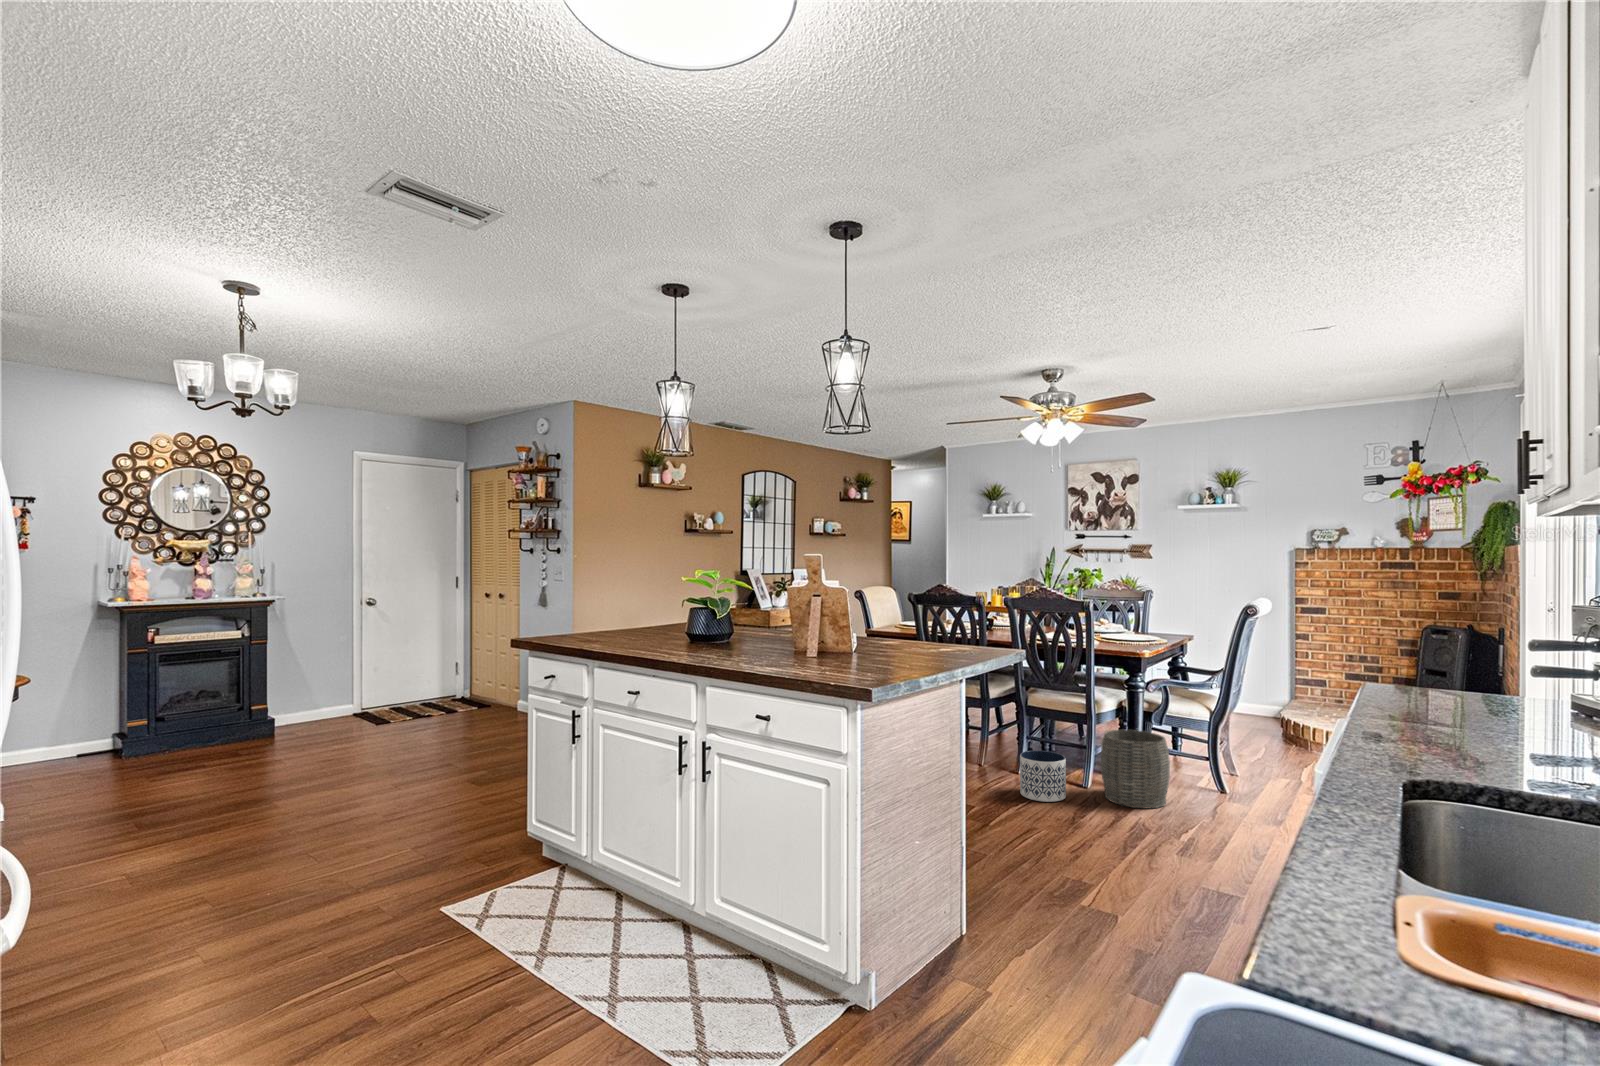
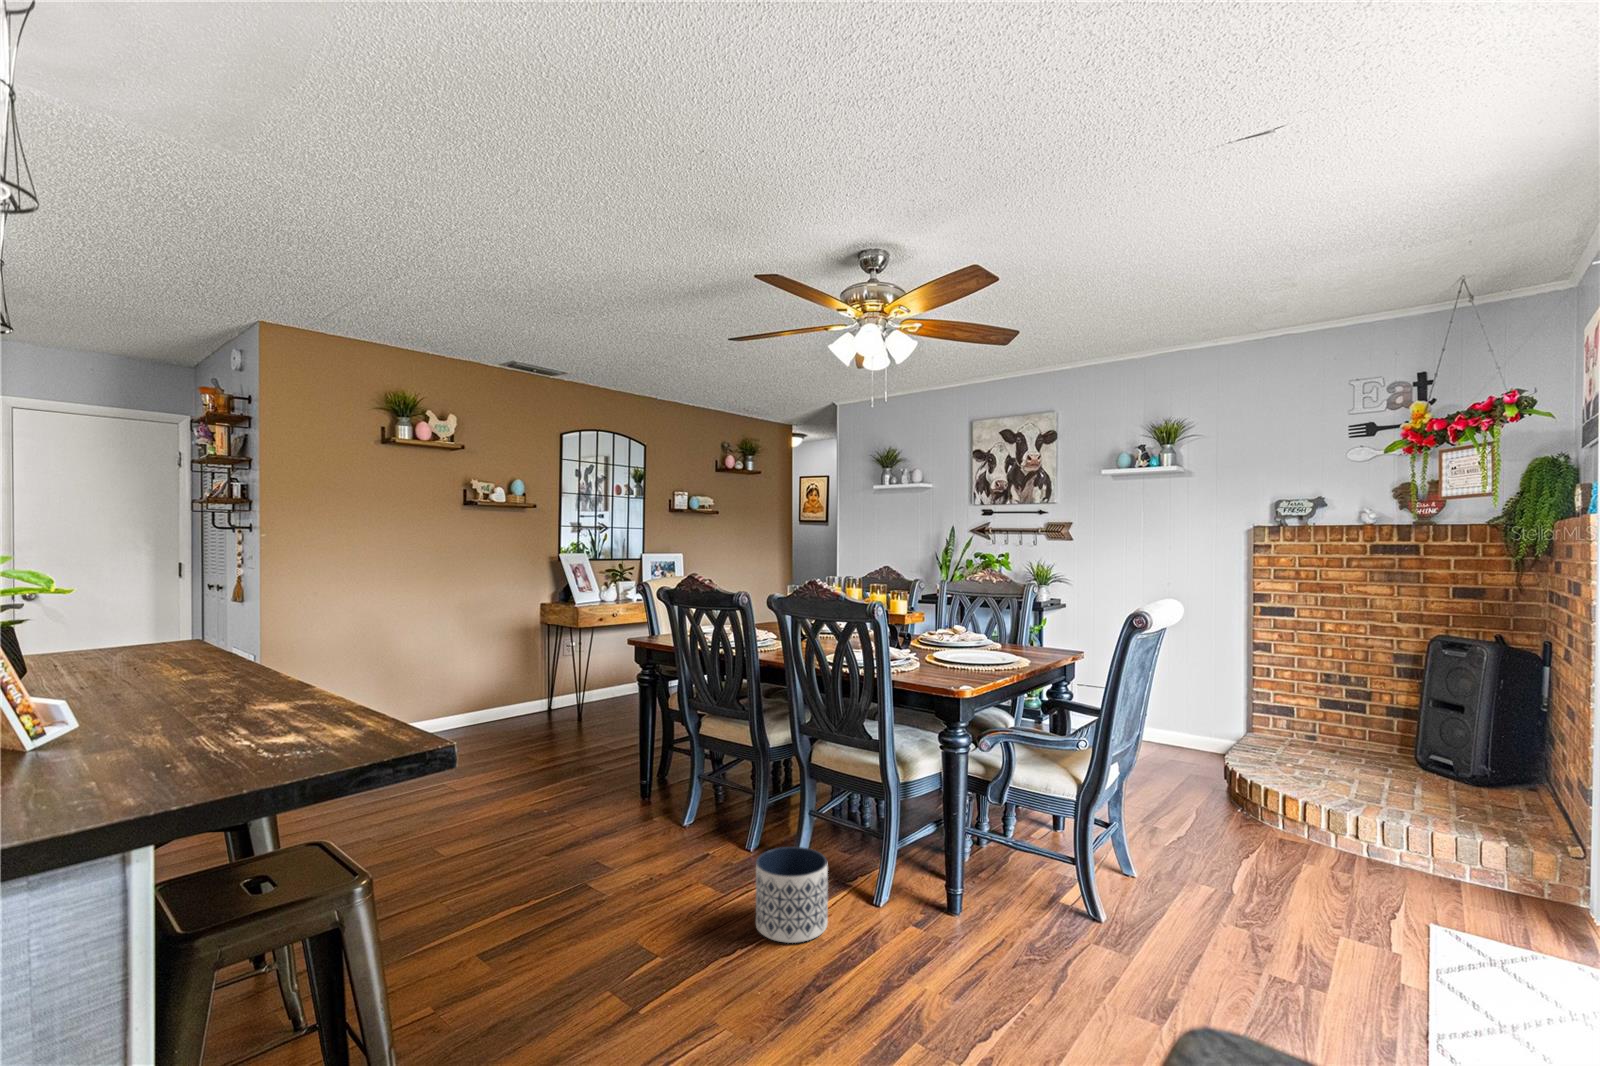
woven basket: present [1101,730,1170,808] -> none [885,815,992,963]

